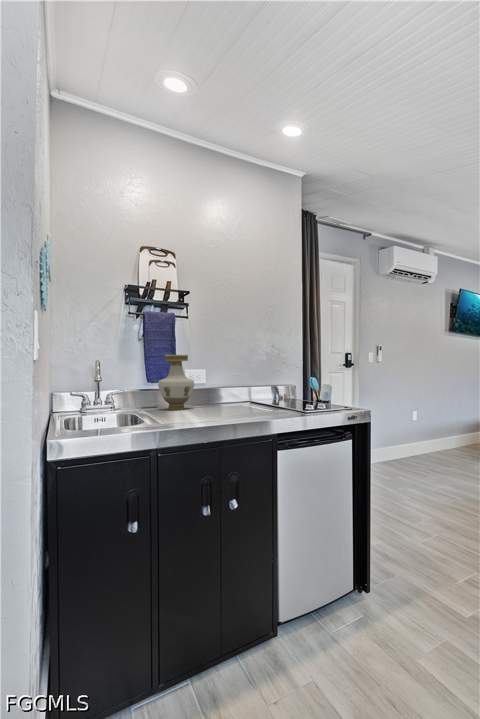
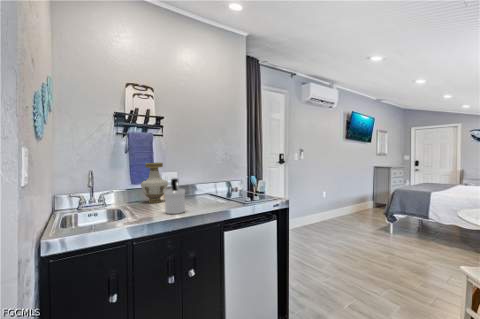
soap dispenser: none [196,372,225,421] -> present [164,178,185,214]

